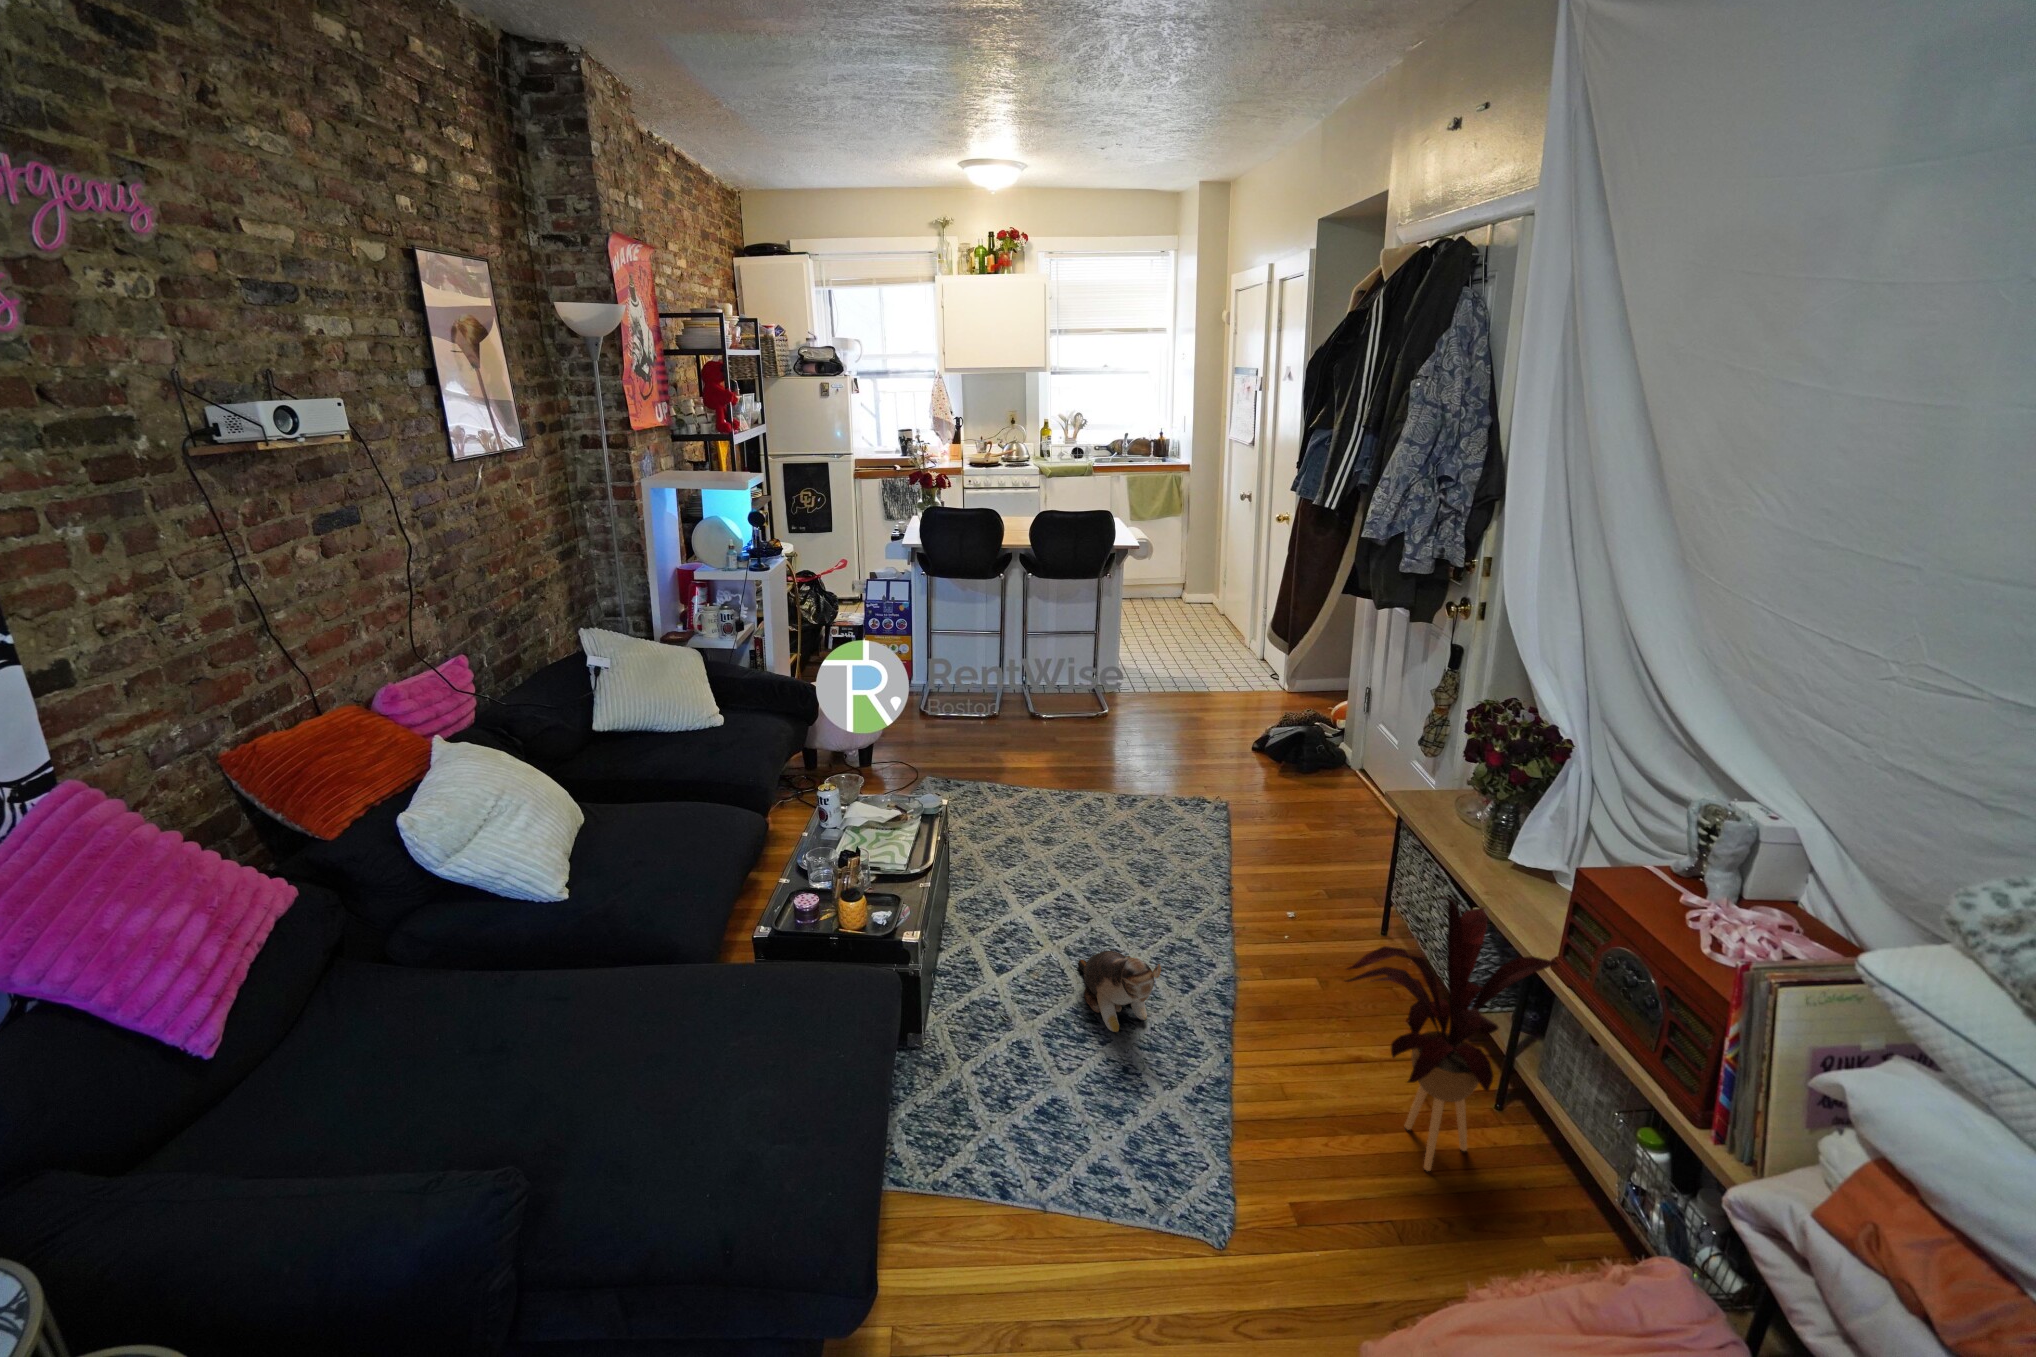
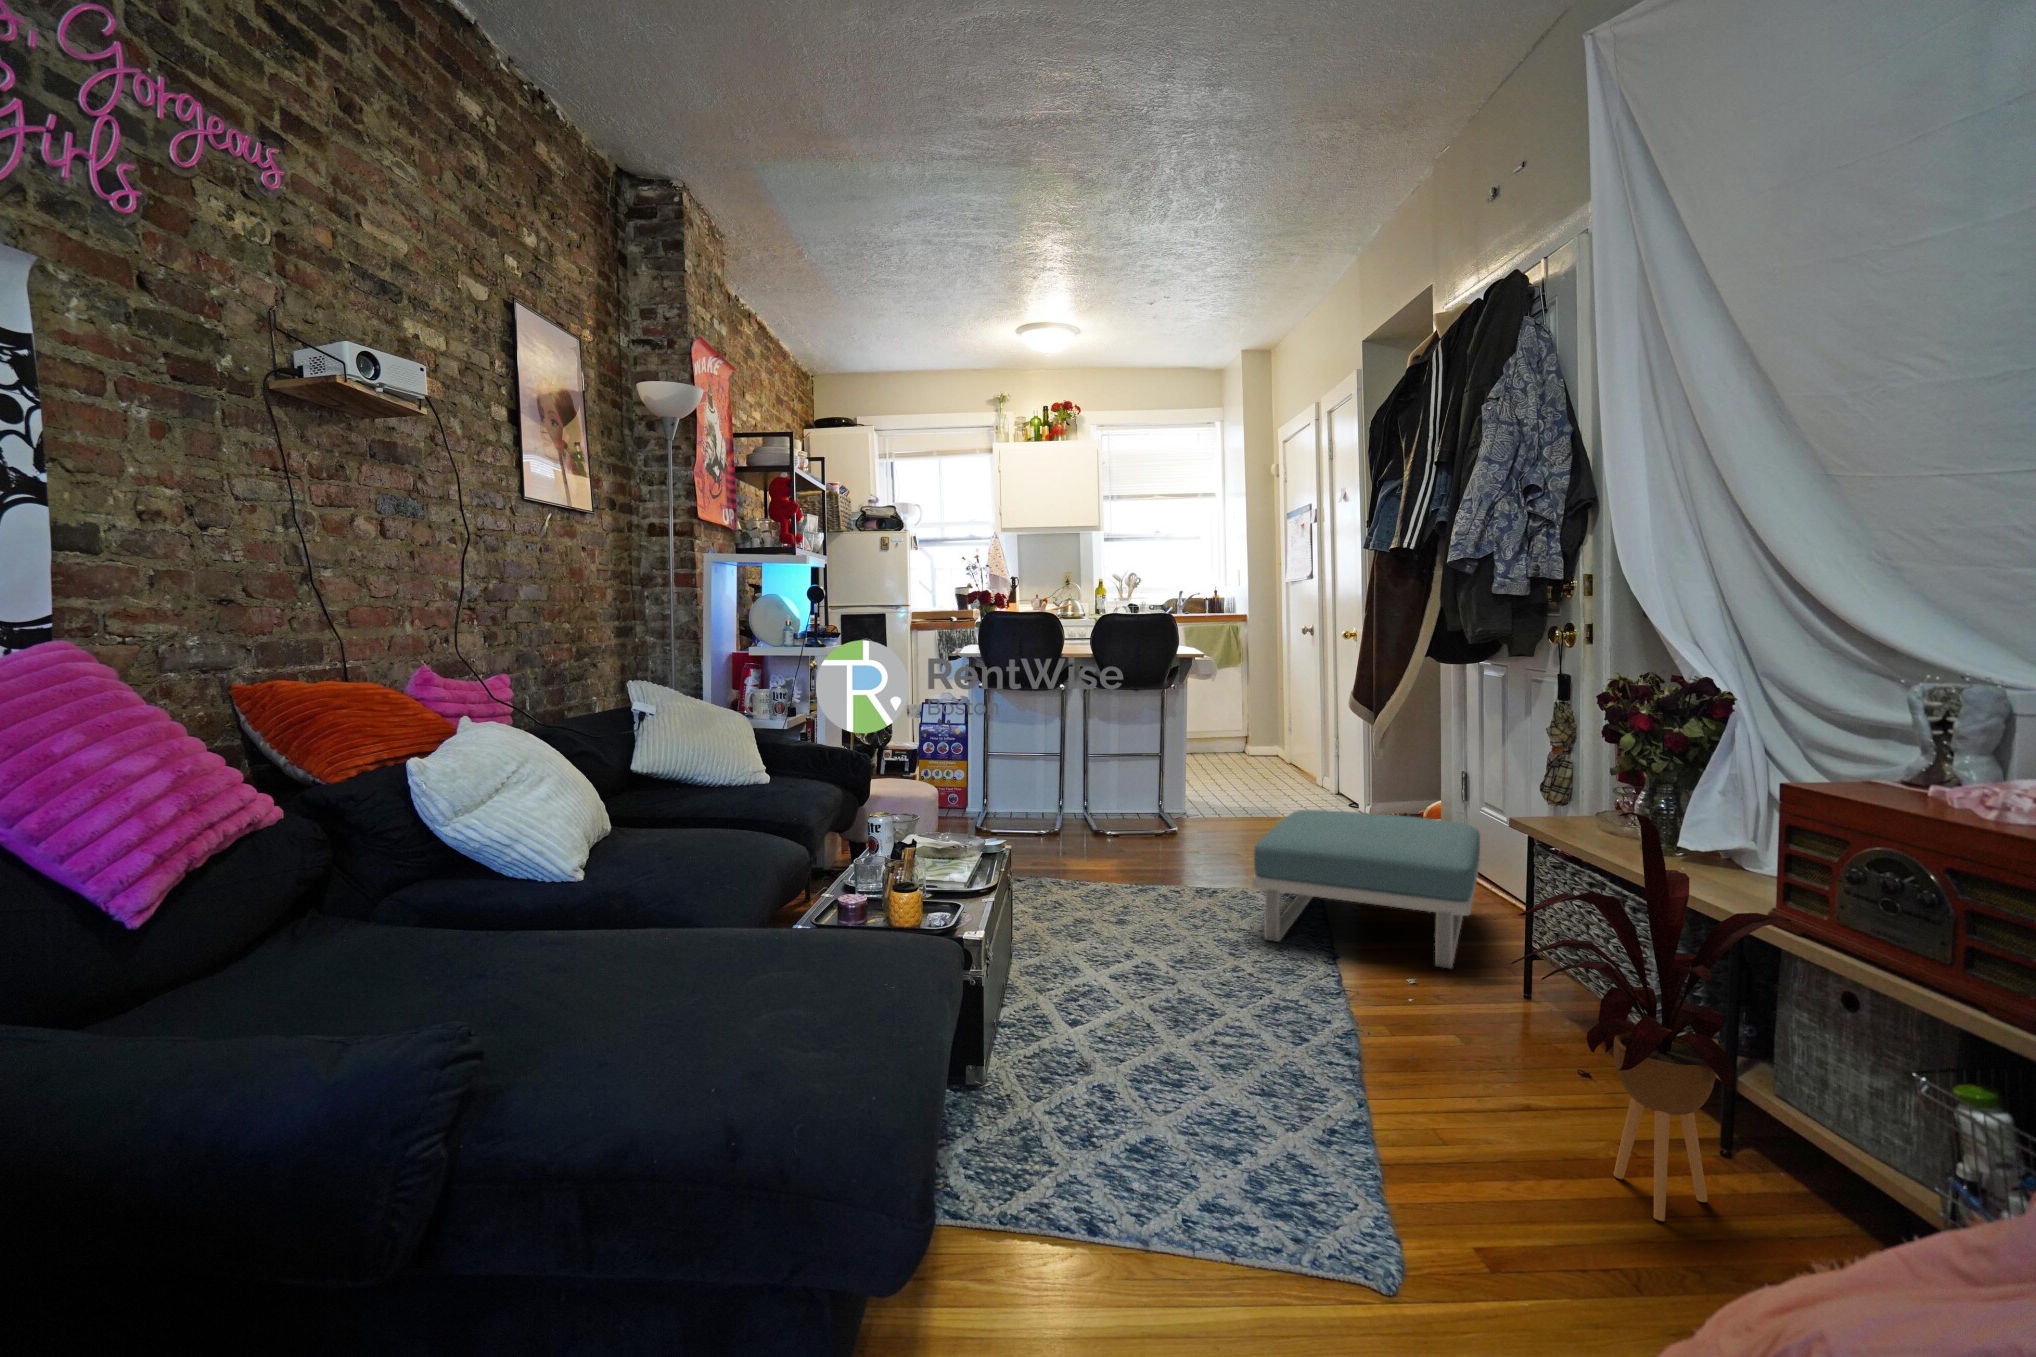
footstool: none [1164,733,1369,899] -> present [1252,810,1480,968]
plush toy: present [1078,951,1161,1032] -> none [1164,971,1274,1076]

